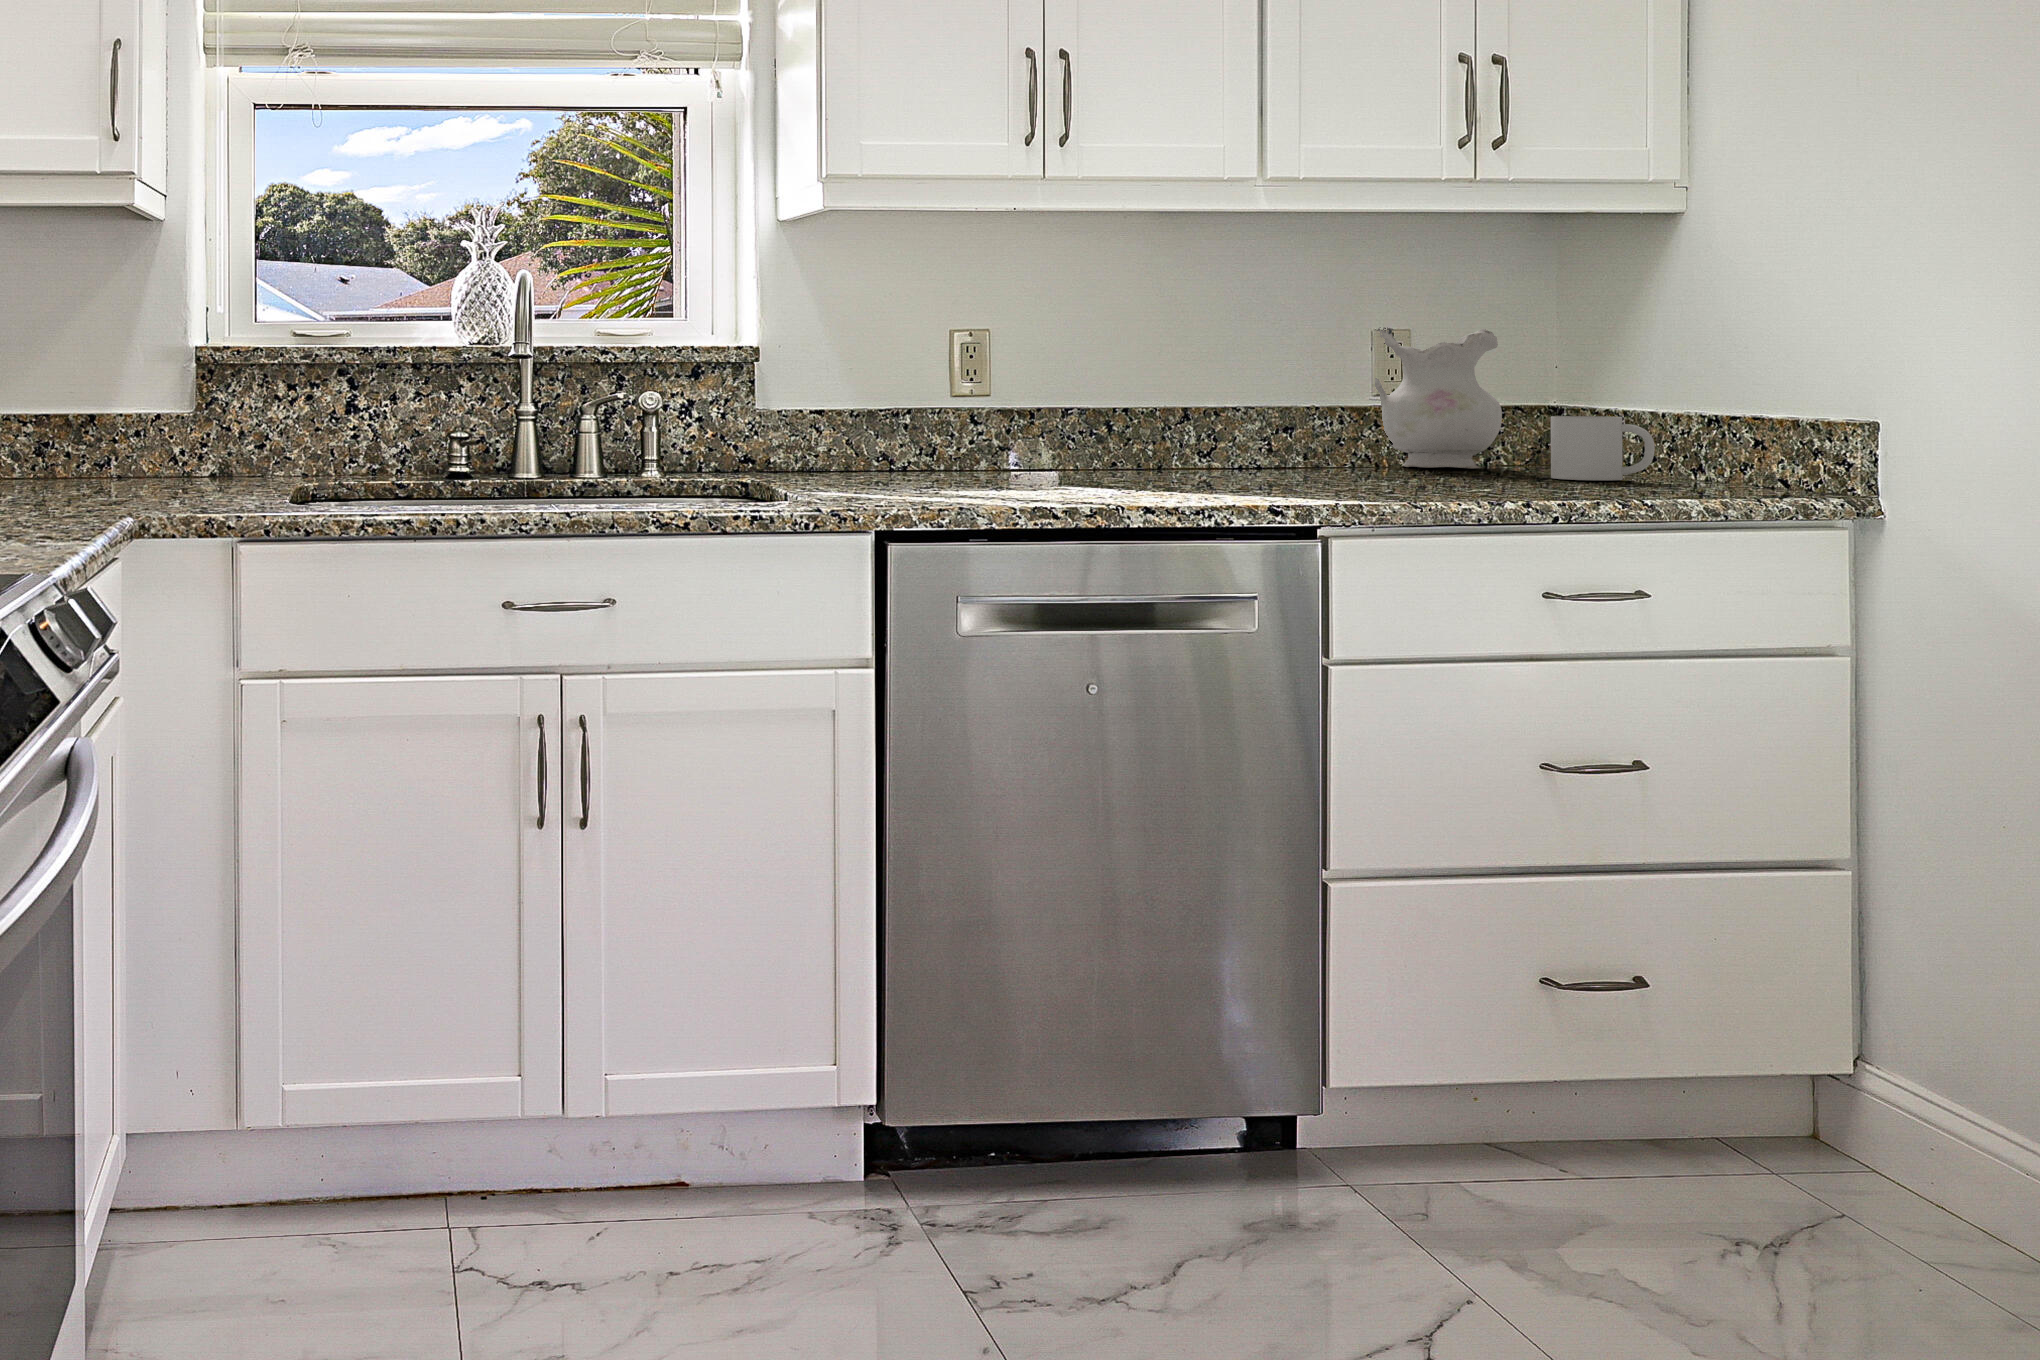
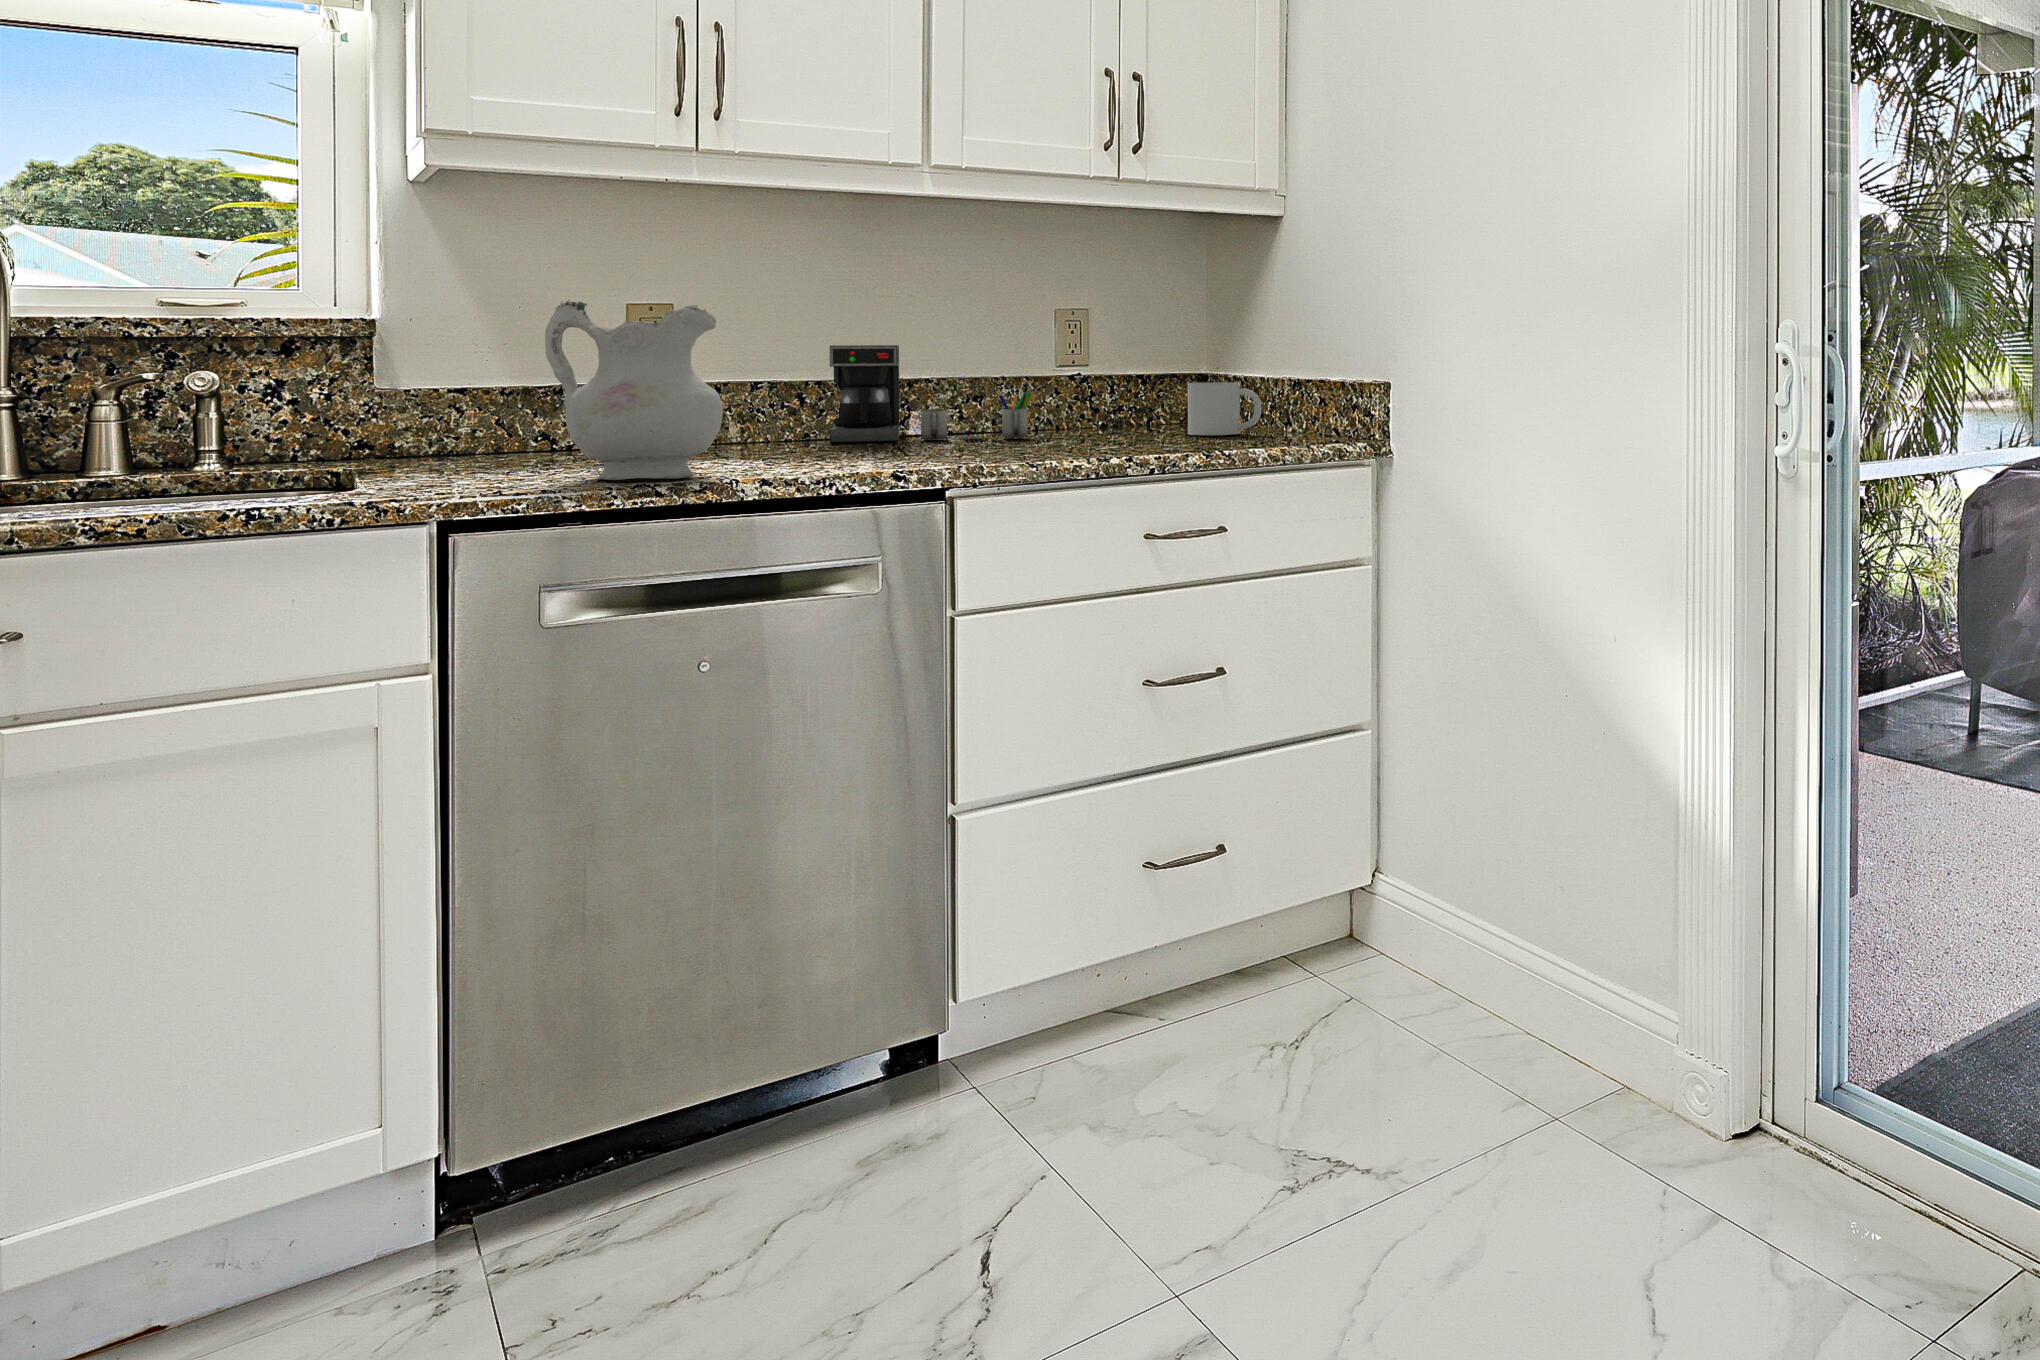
ceramic pitcher: present [1375,327,1502,468] -> present [545,300,723,480]
coffee maker: none [1135,371,1363,475] -> present [830,345,1035,442]

